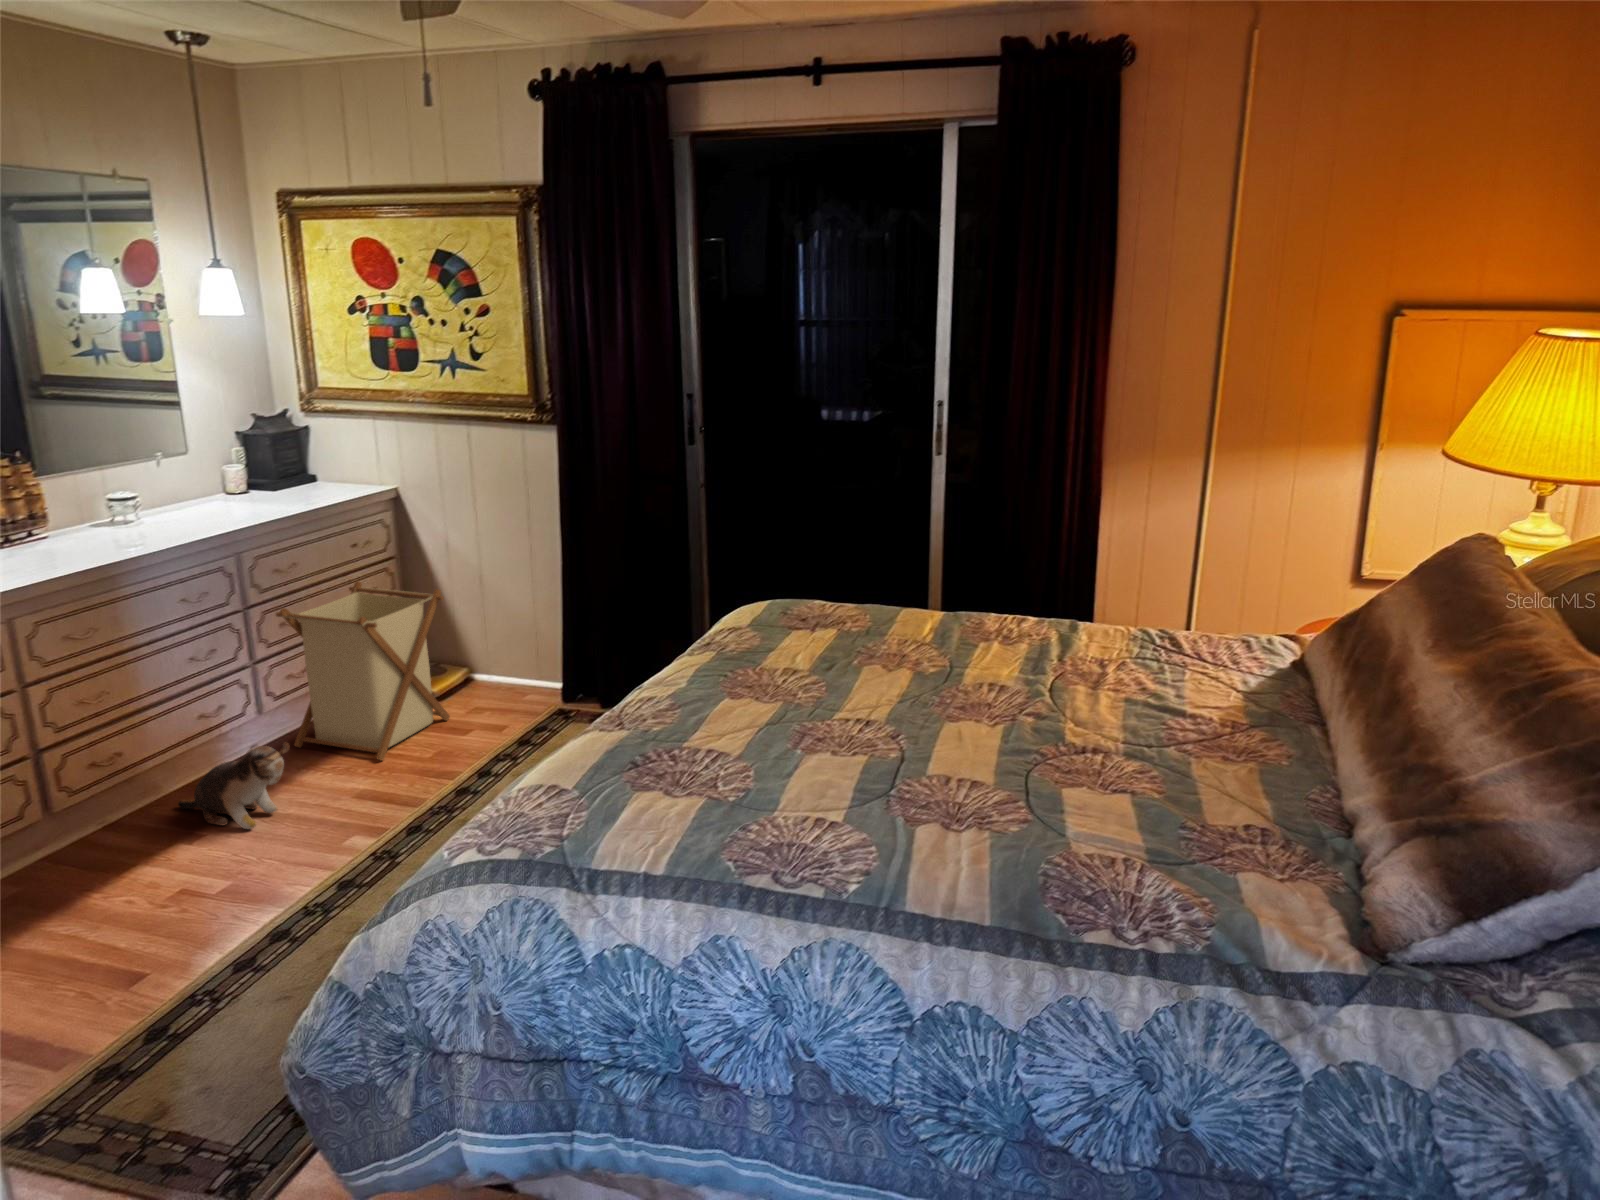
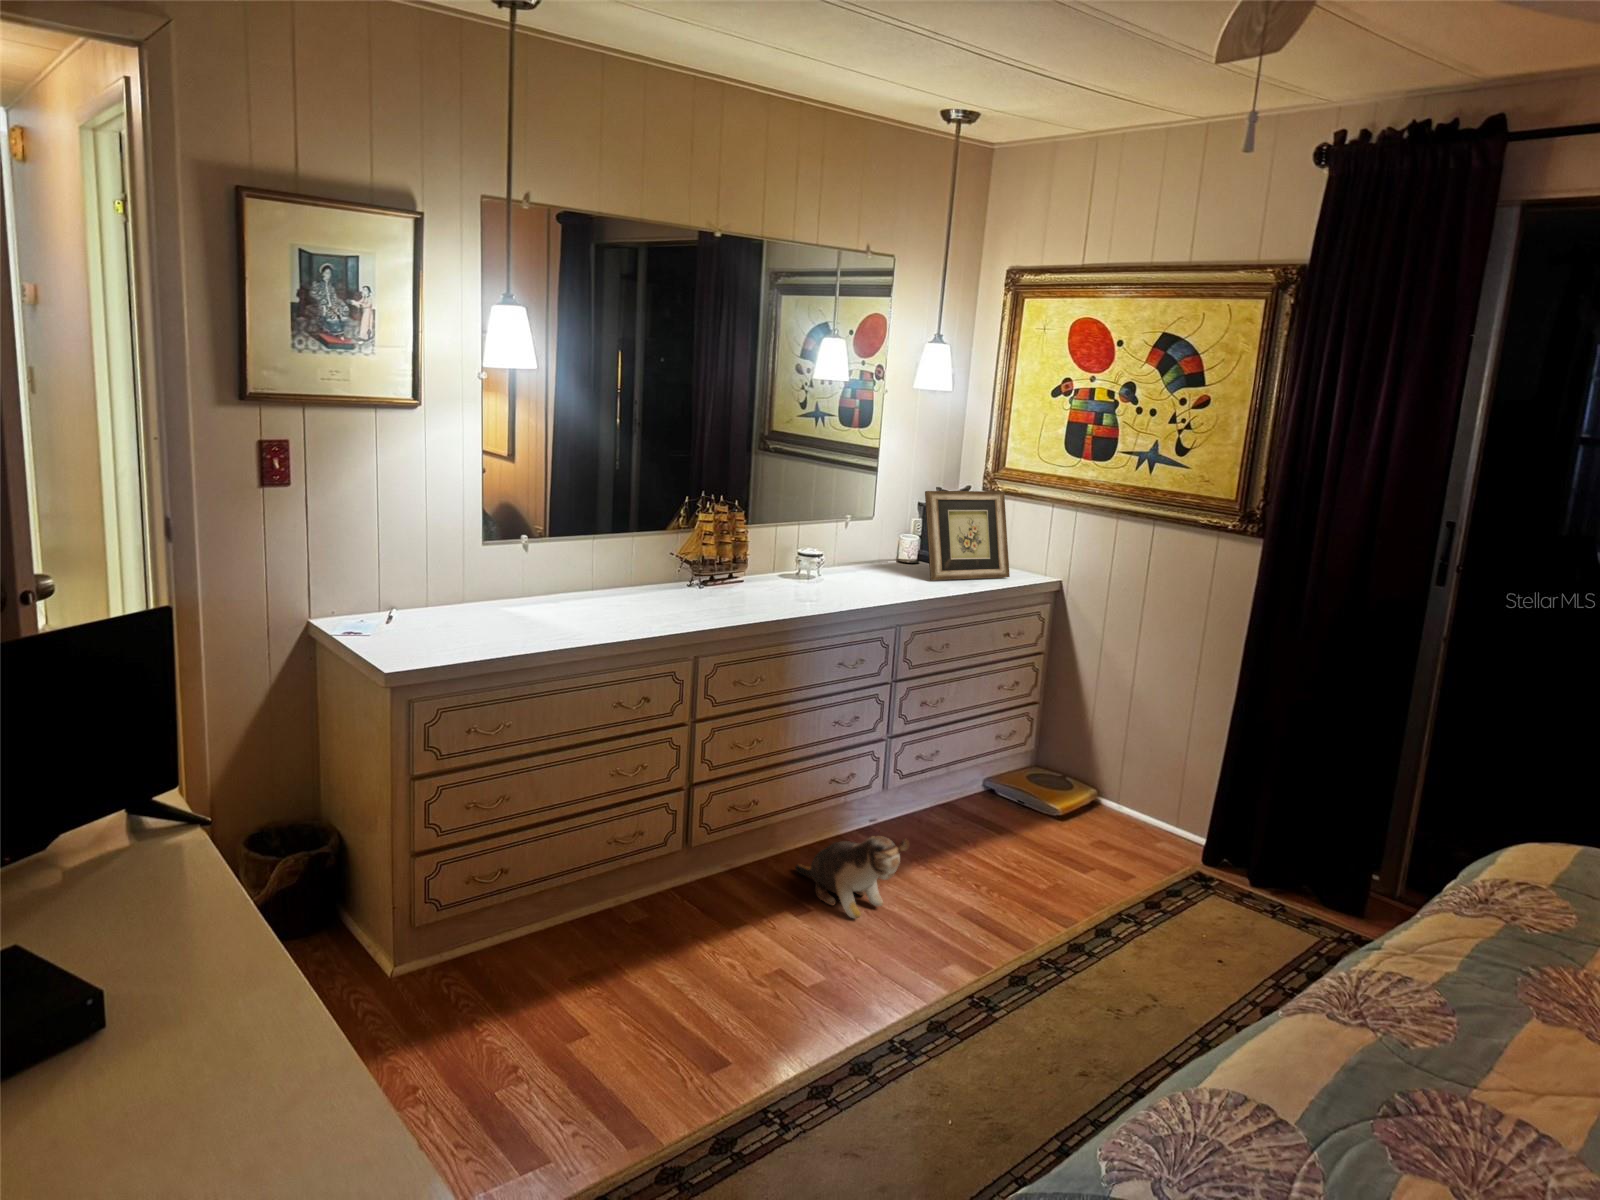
picture frame: none [237,410,344,504] -> present [925,491,1010,580]
laundry basket: present [276,581,450,760] -> none [909,675,1093,879]

